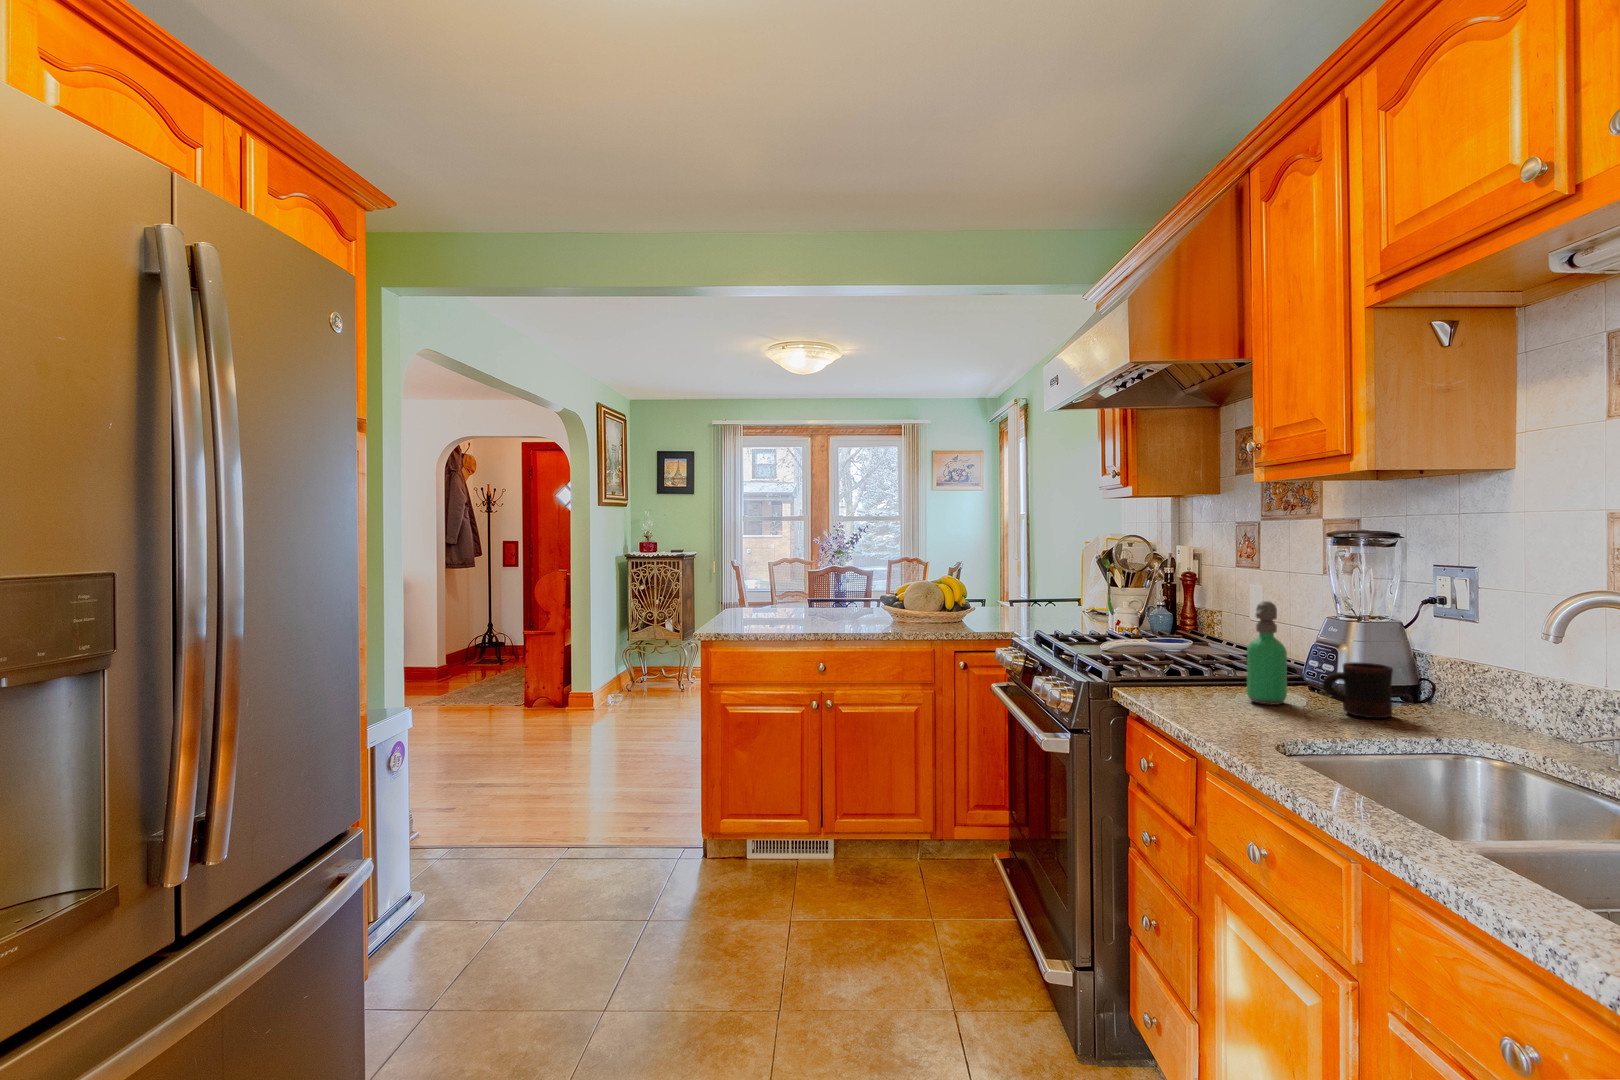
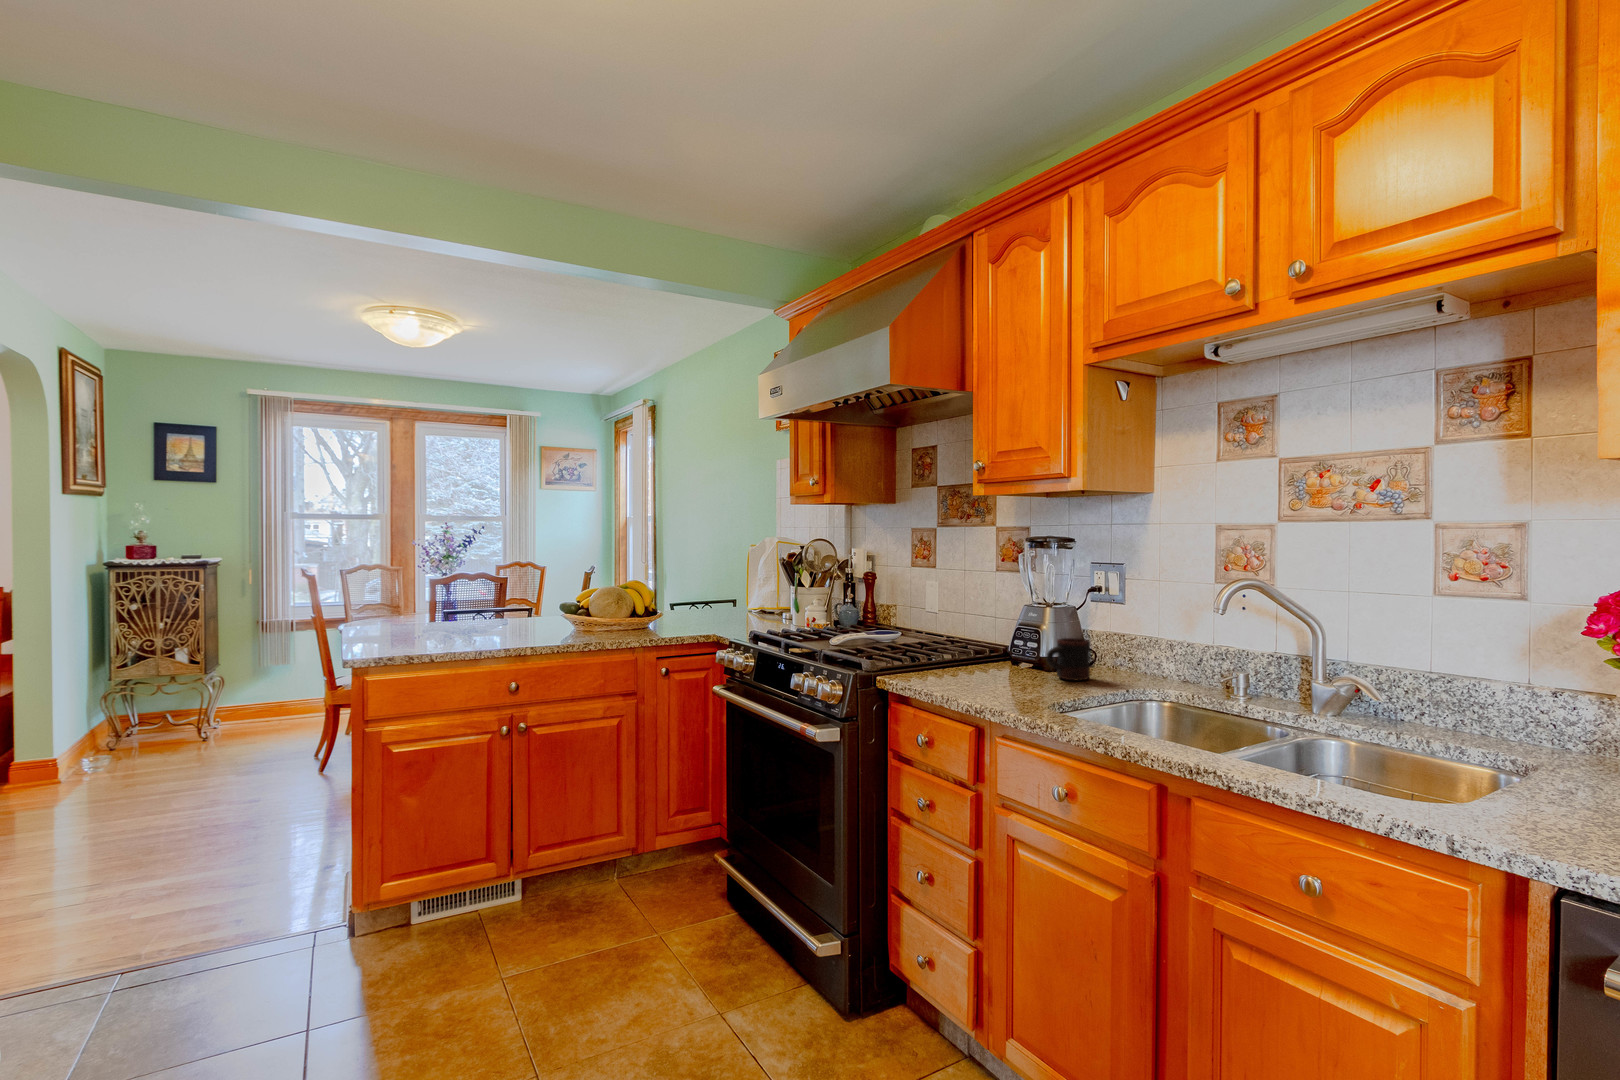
soap dispenser: present [1247,601,1287,705] -> none [986,593,1016,678]

